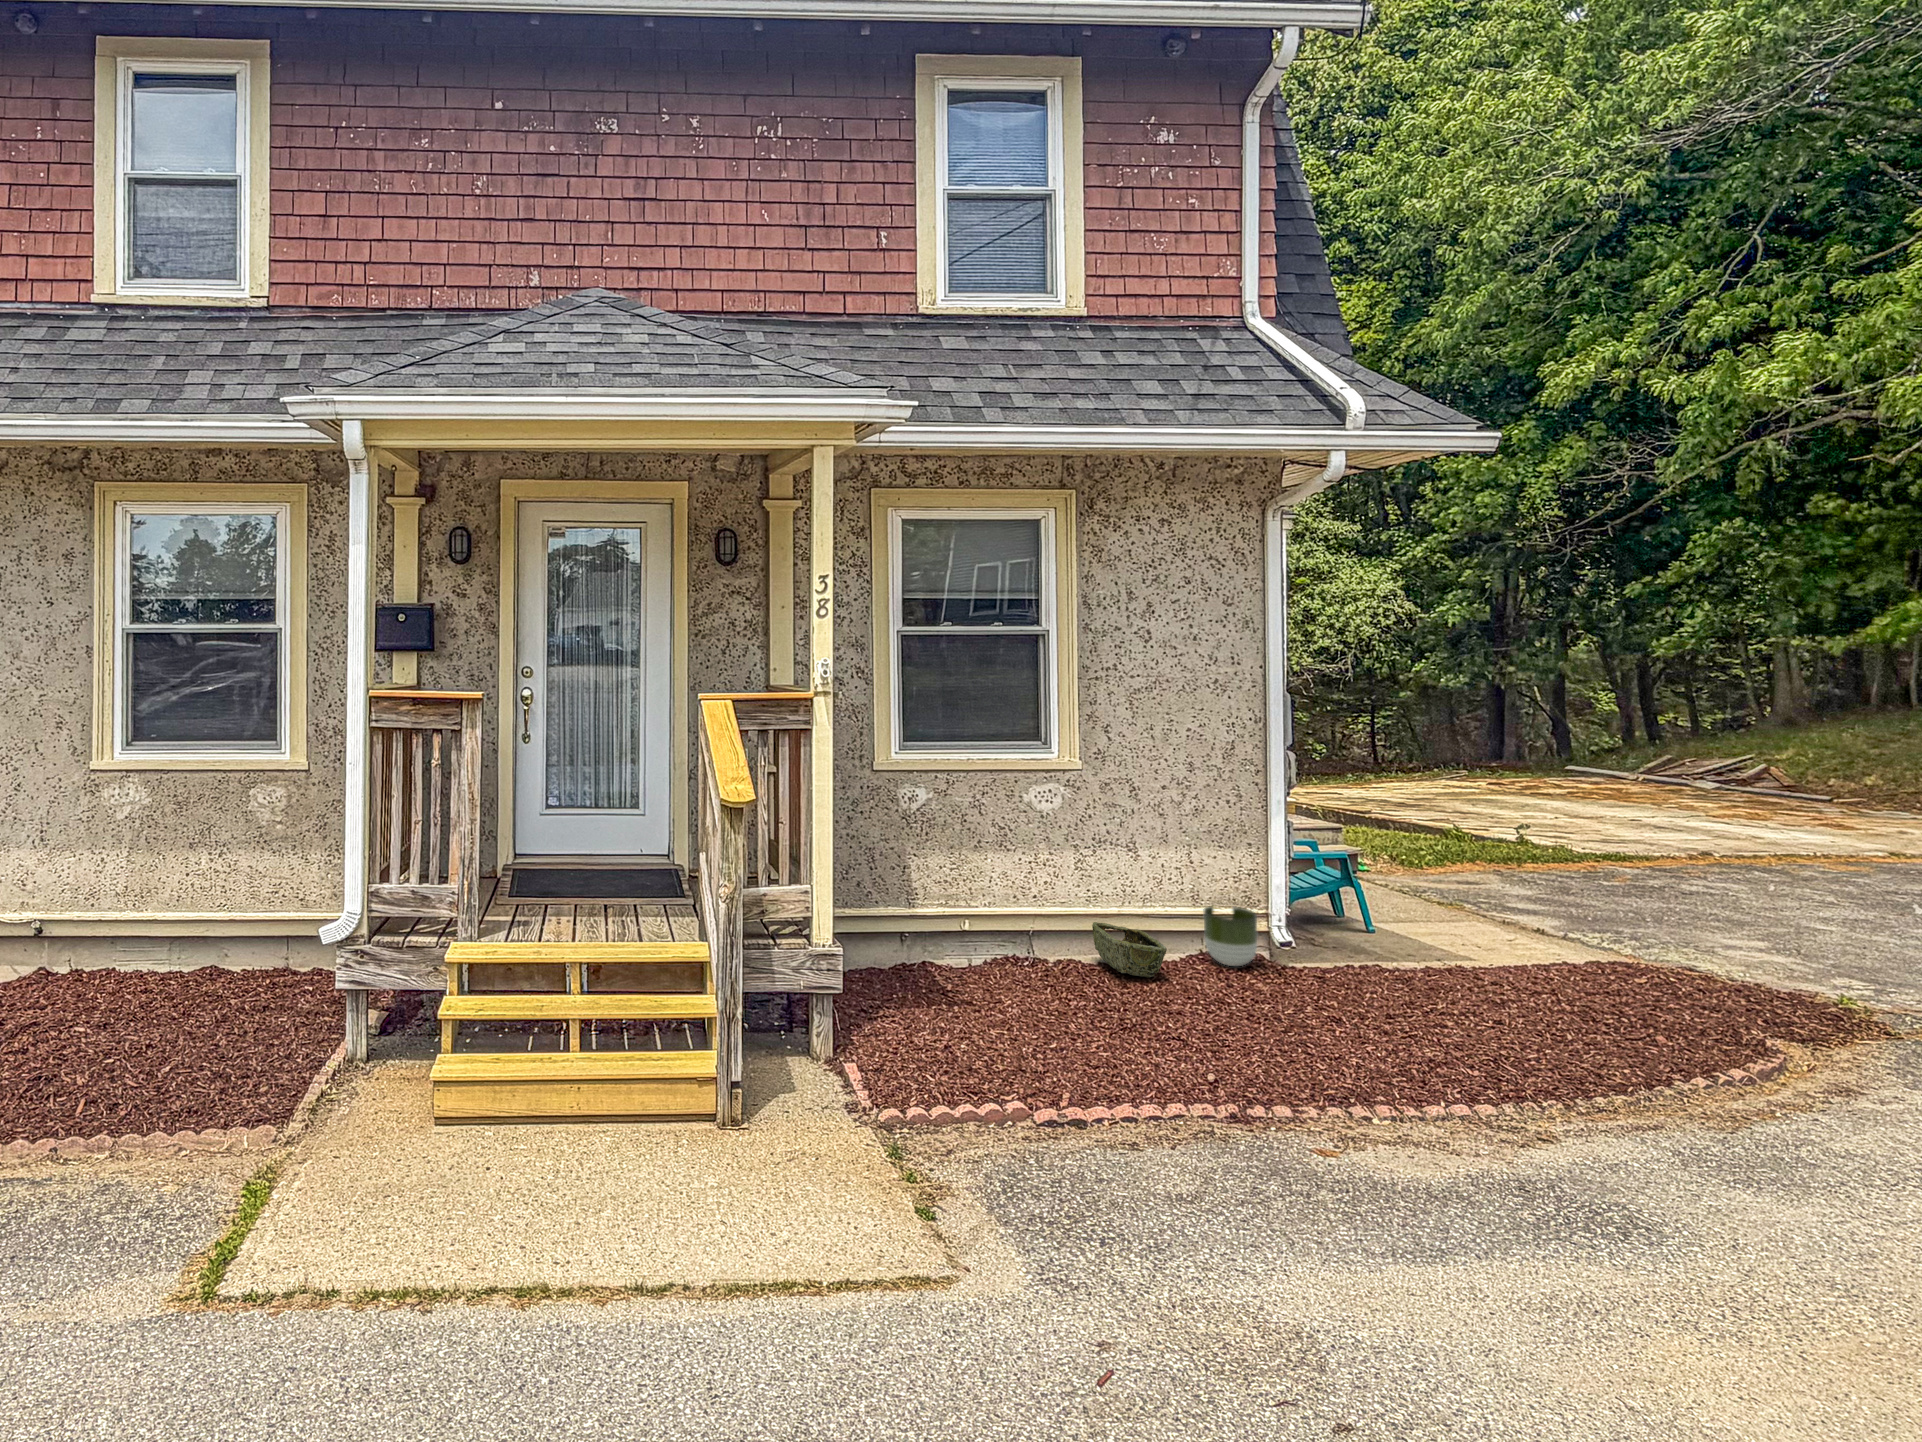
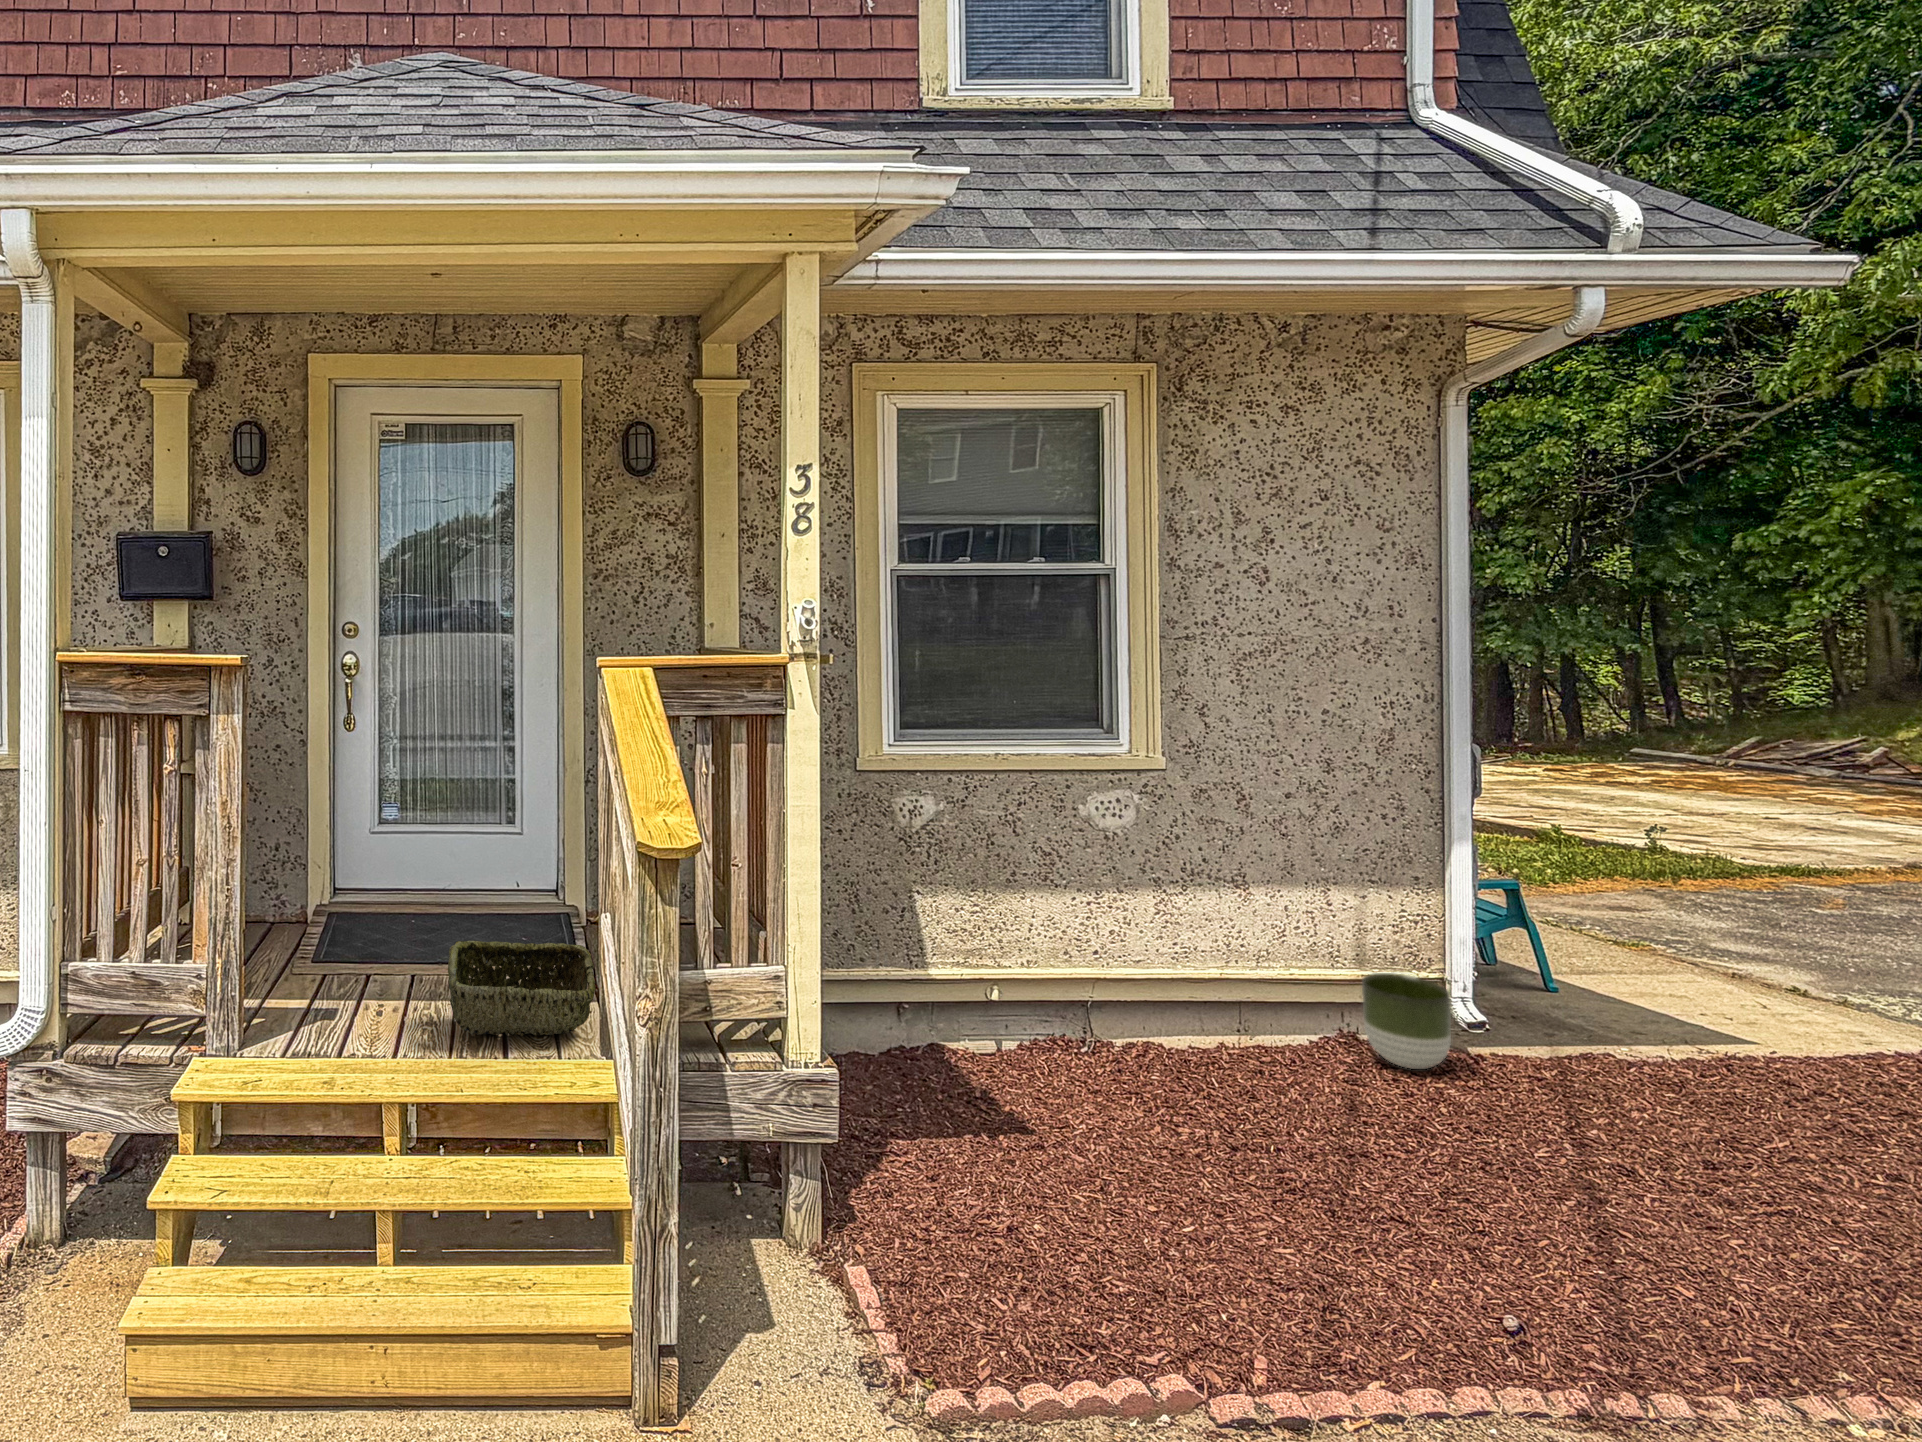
woven basket: present [1092,922,1167,978] -> present [448,941,596,1035]

